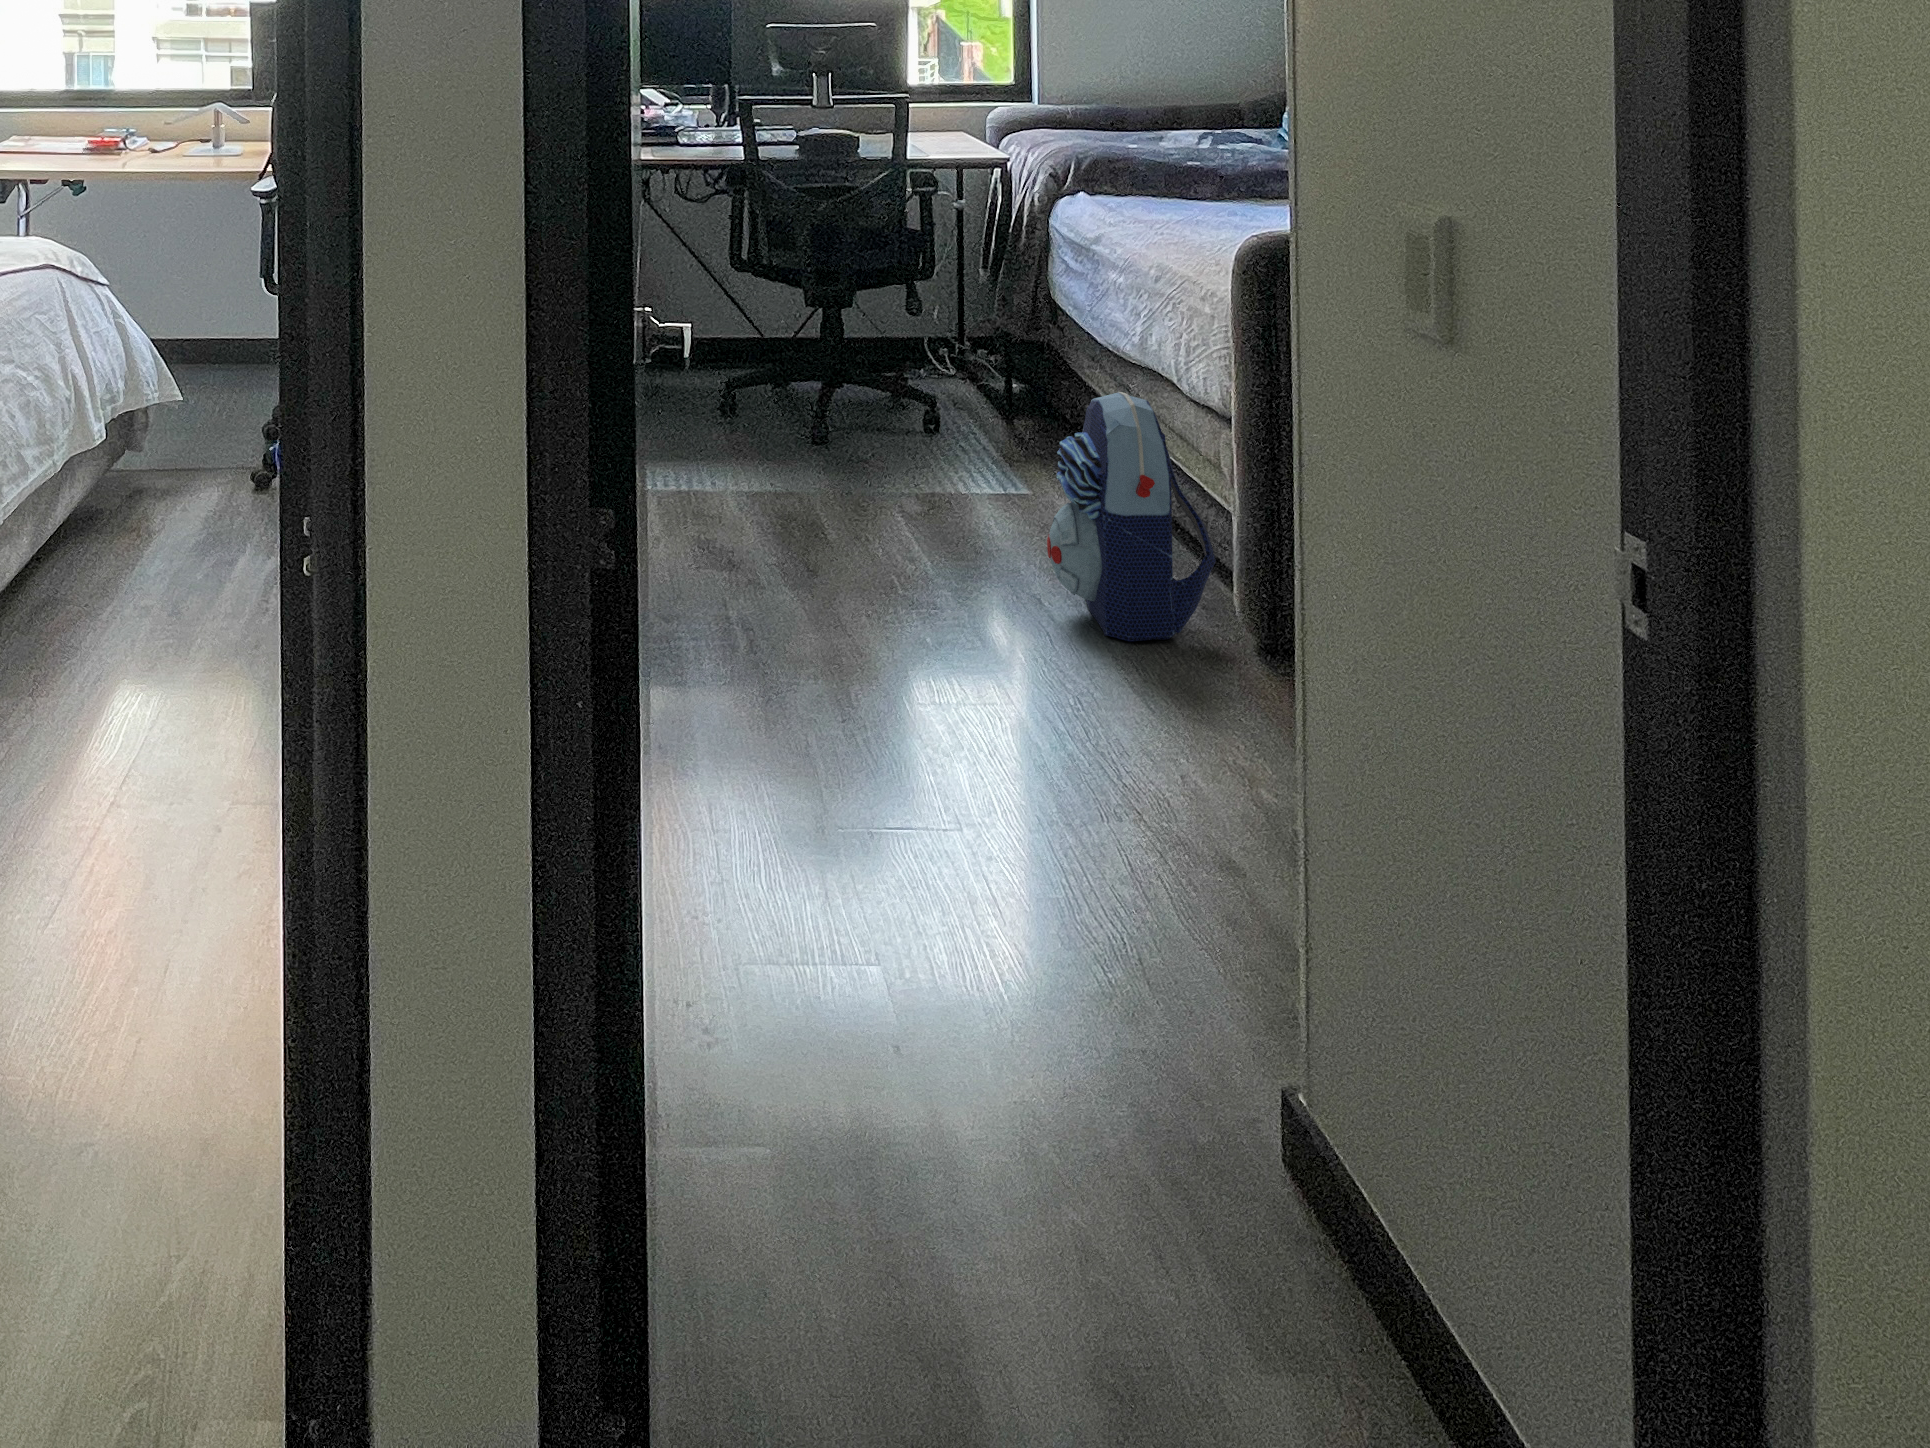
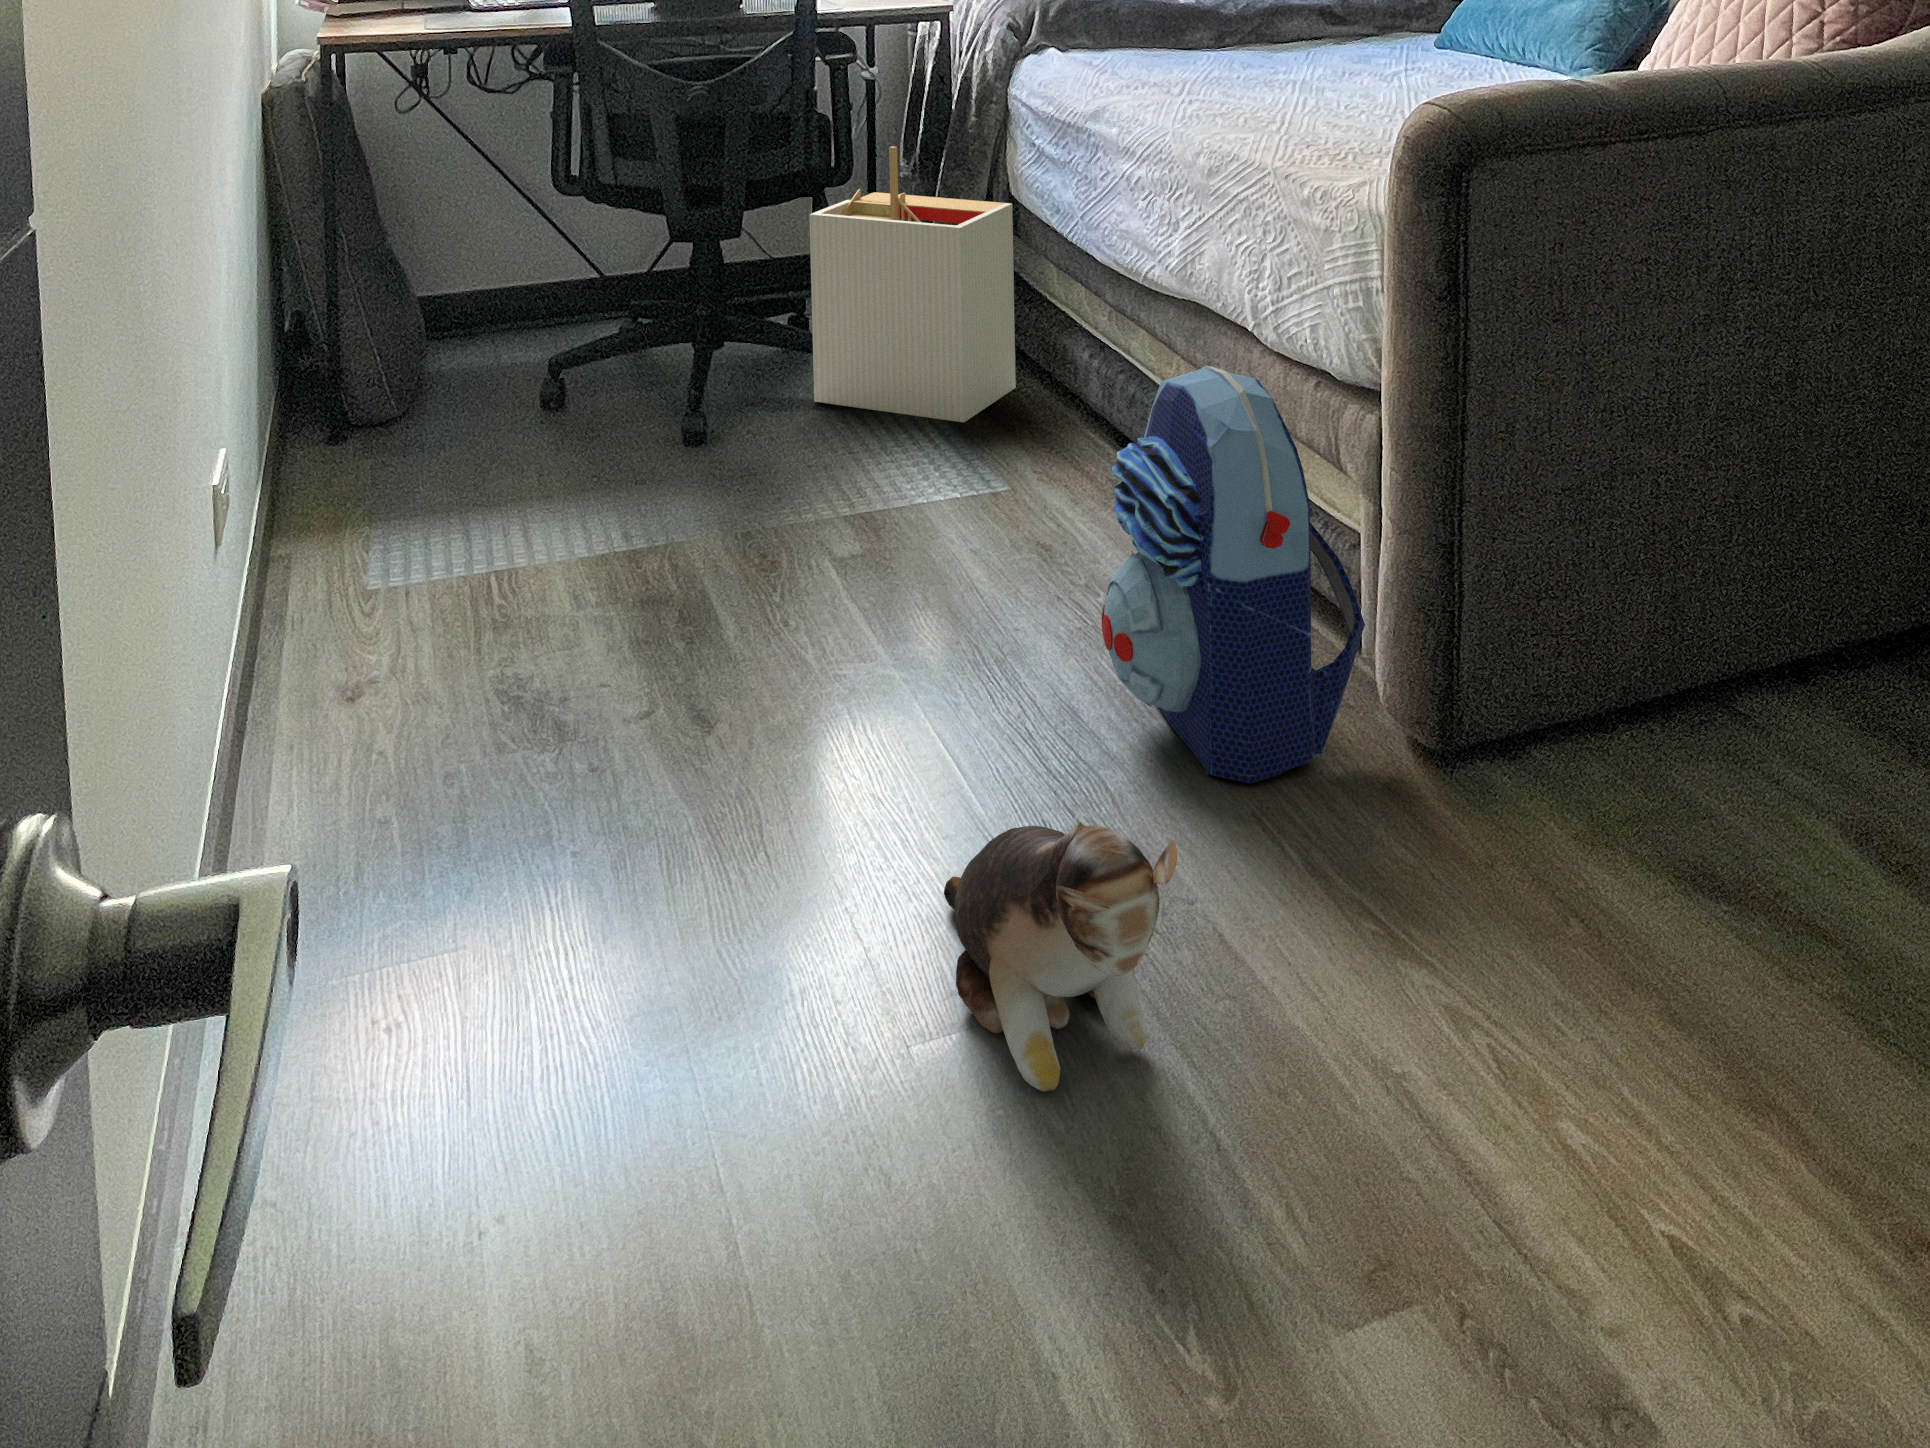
storage bin: none [902,256,1052,454] -> present [809,146,1016,422]
plush toy: none [925,590,1030,731] -> present [944,822,1177,1092]

